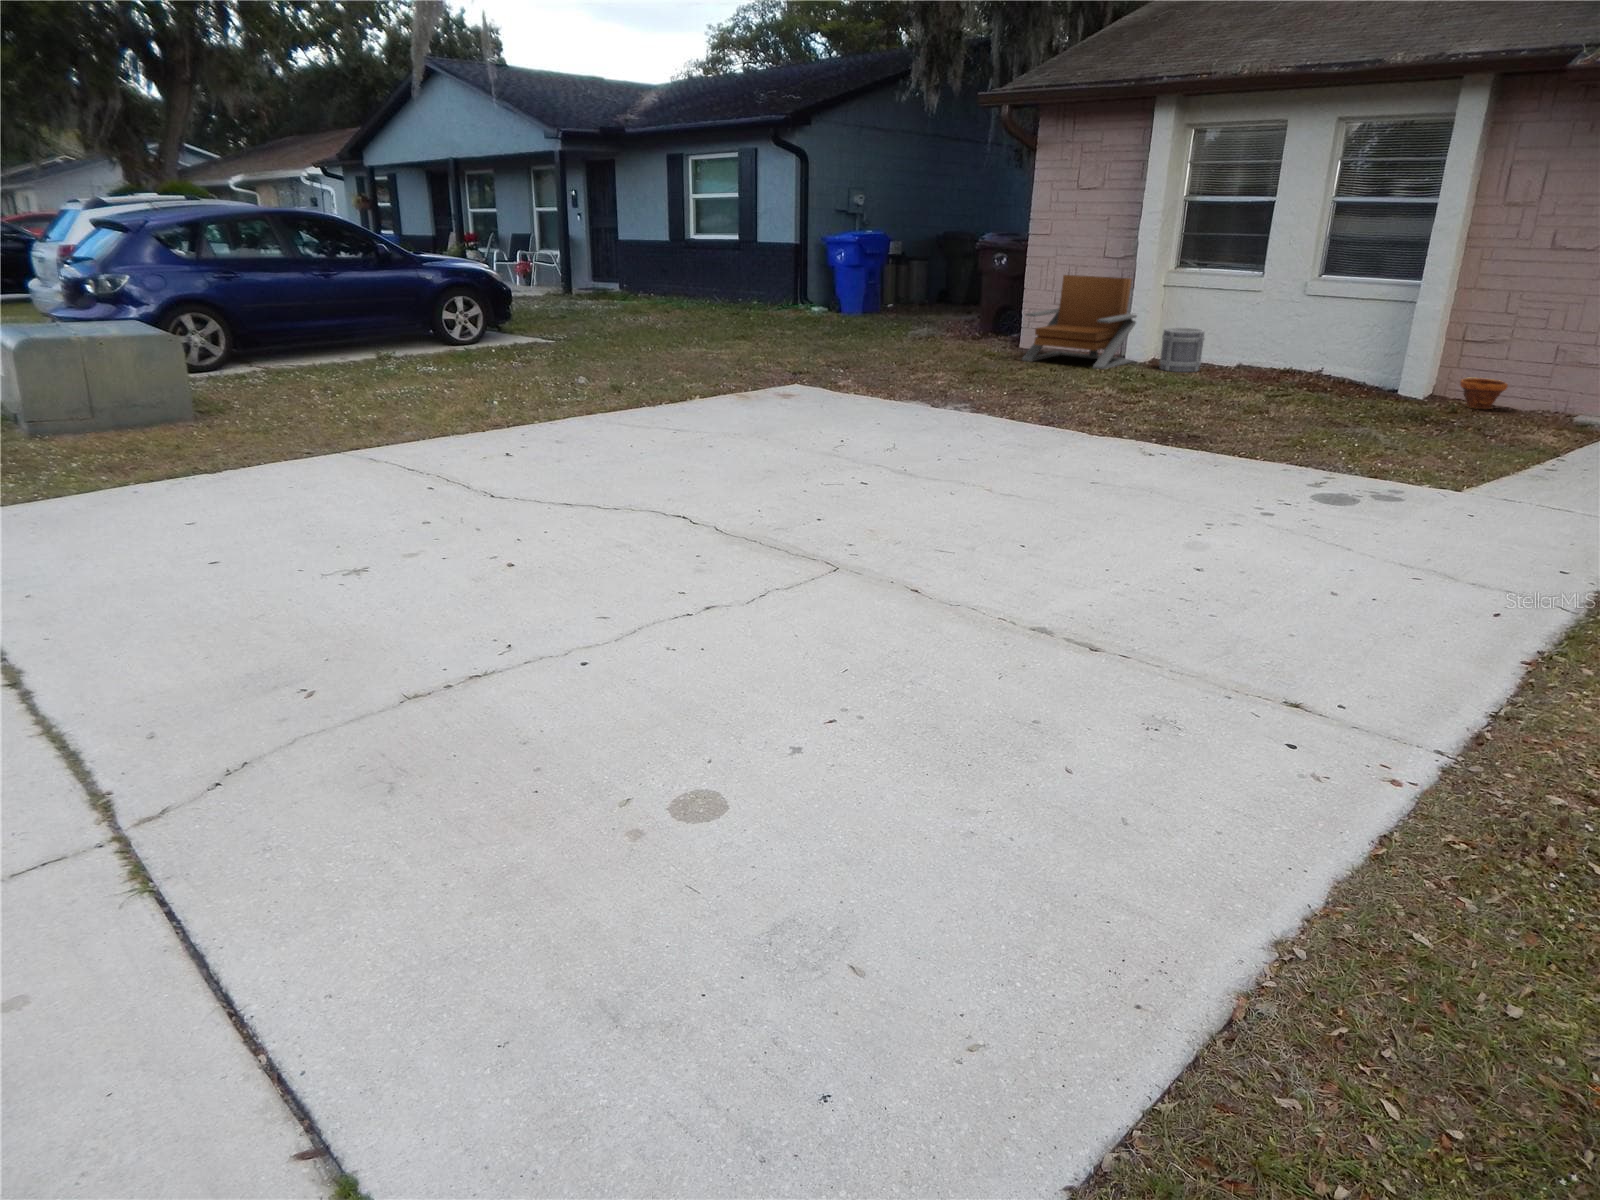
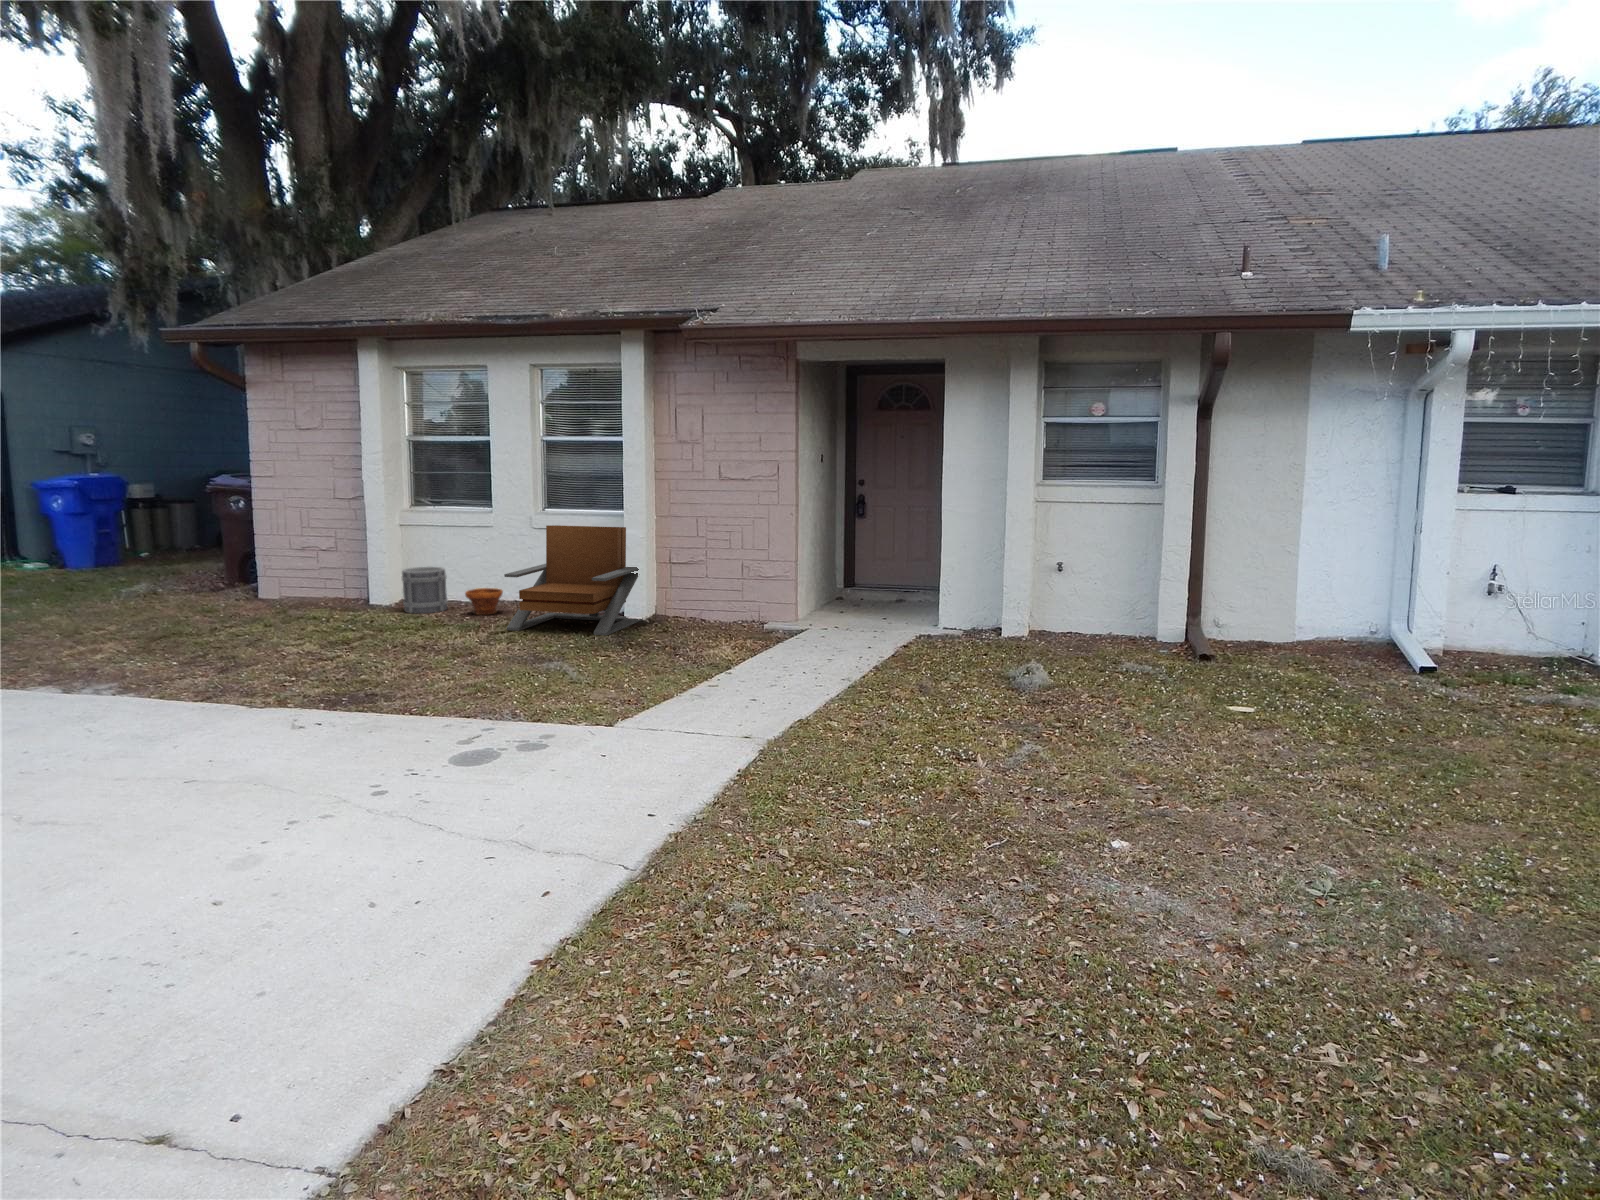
lounge chair: present [1022,275,1137,369] -> present [504,525,642,635]
planter: present [1460,378,1508,409] -> present [465,588,503,615]

